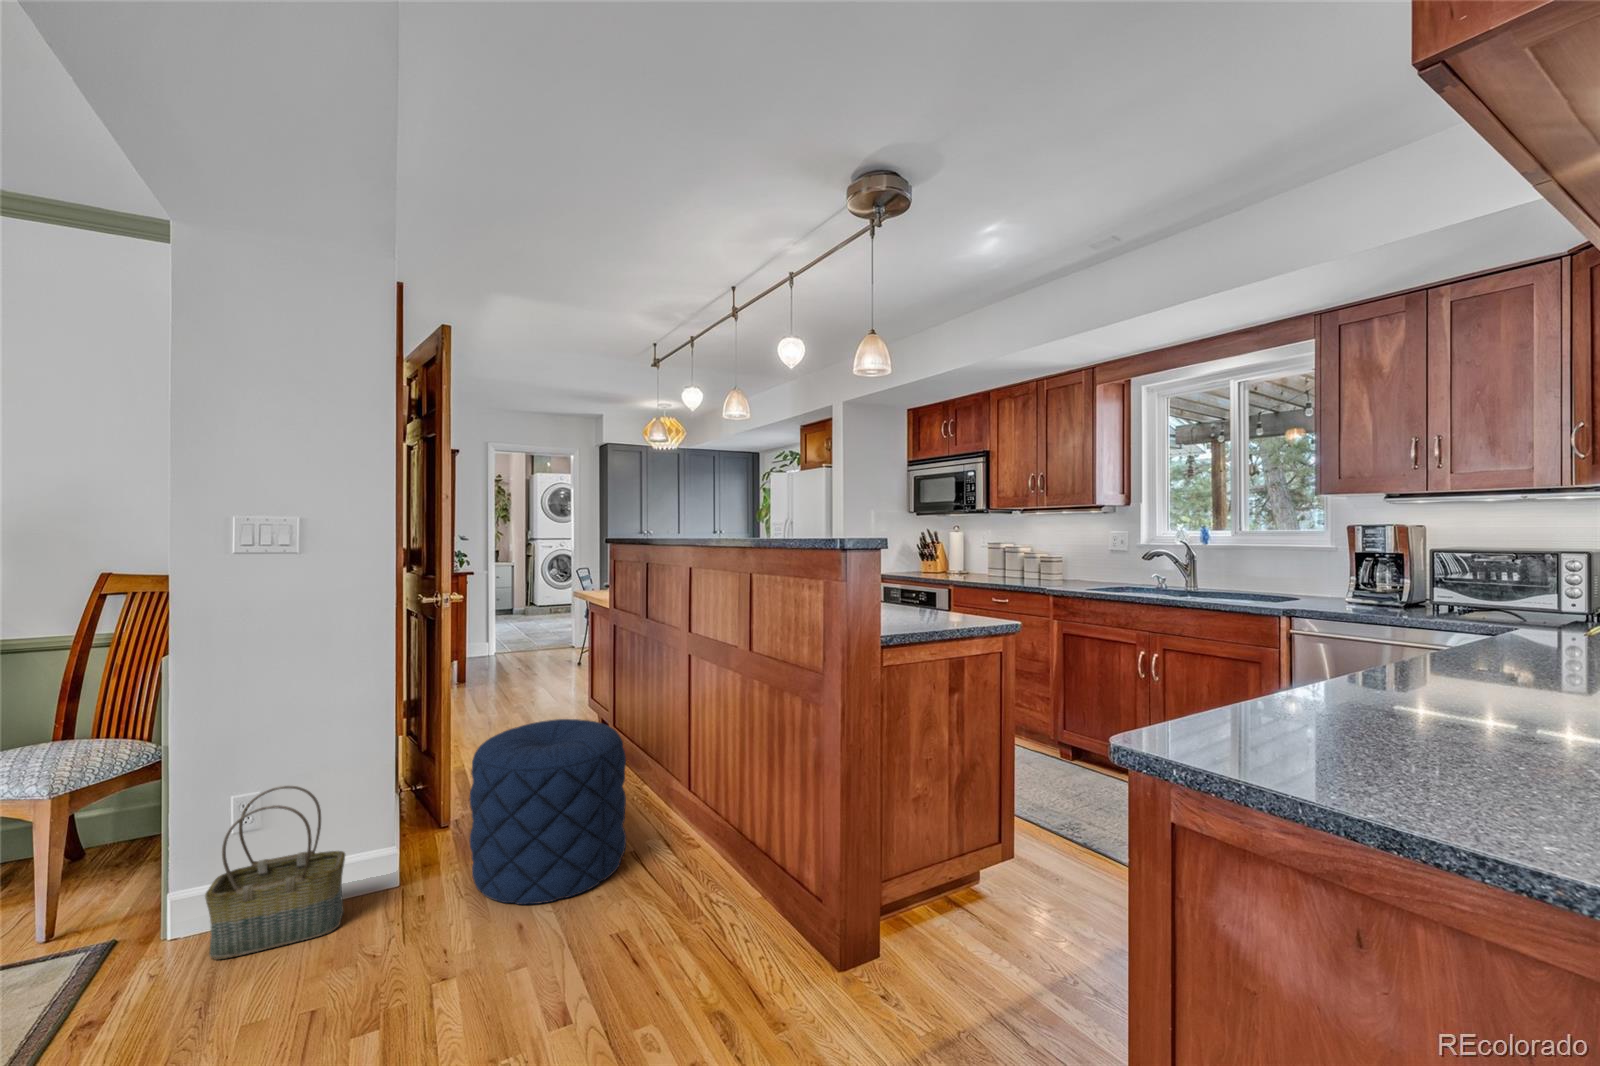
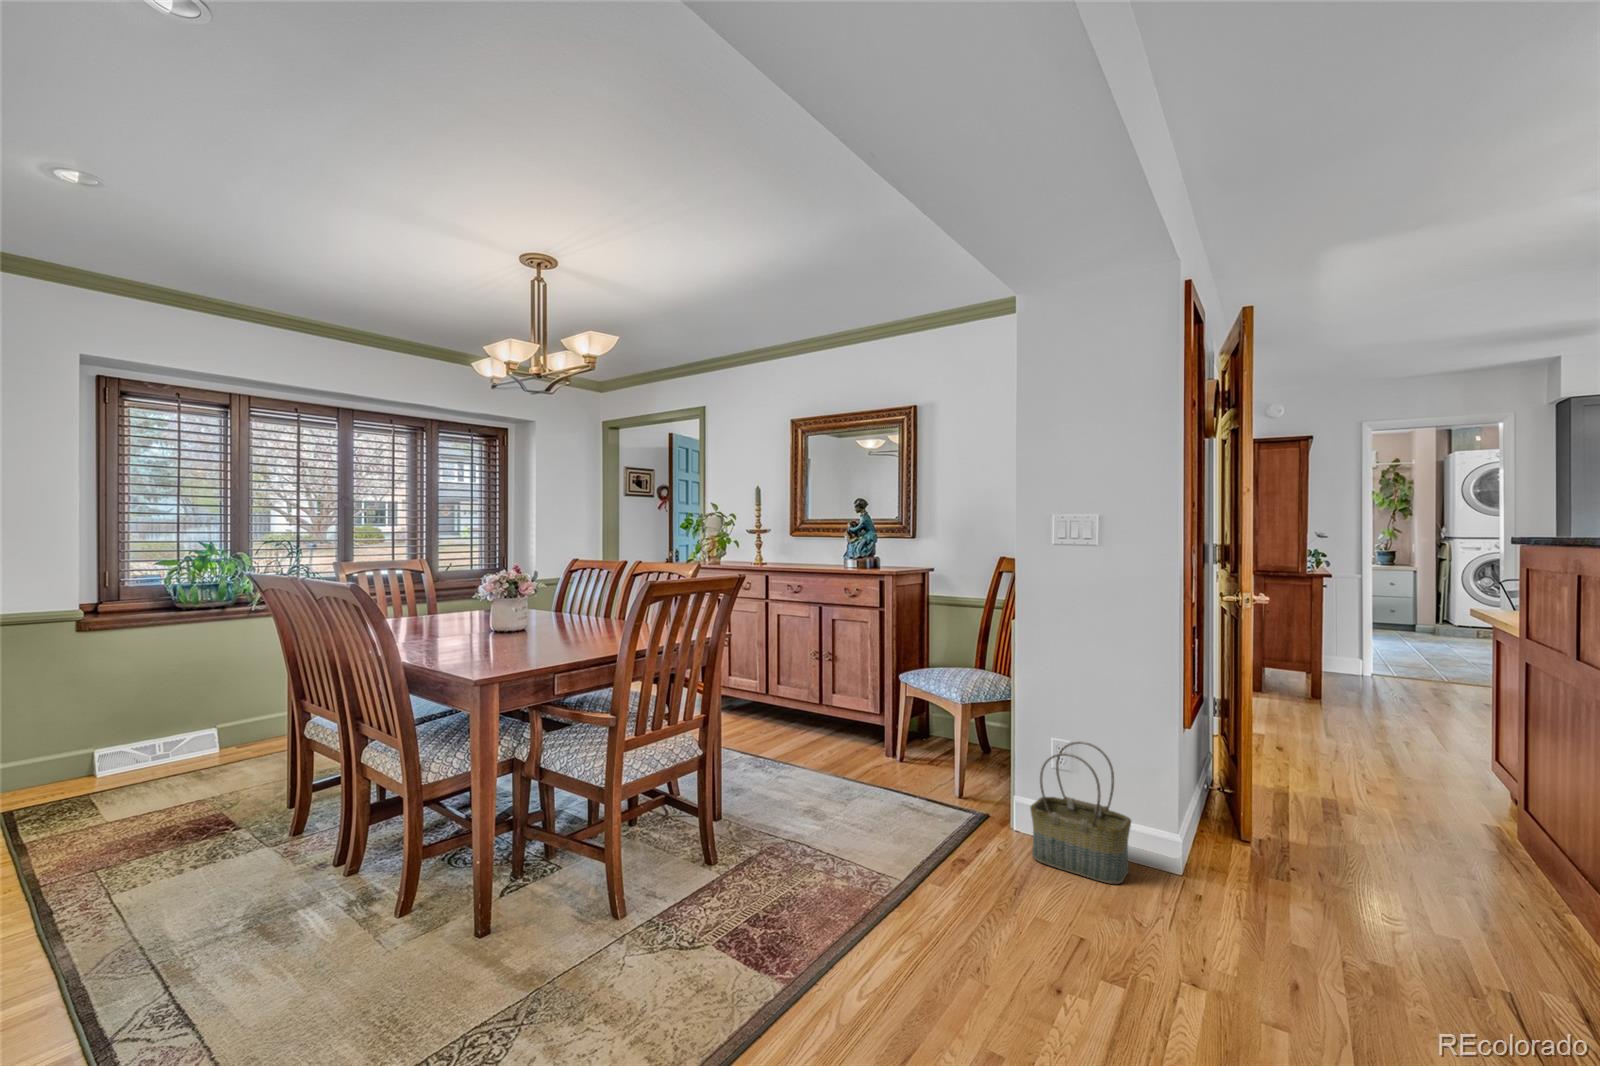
pouf: present [470,719,626,904] -> none [1251,760,1484,1000]

